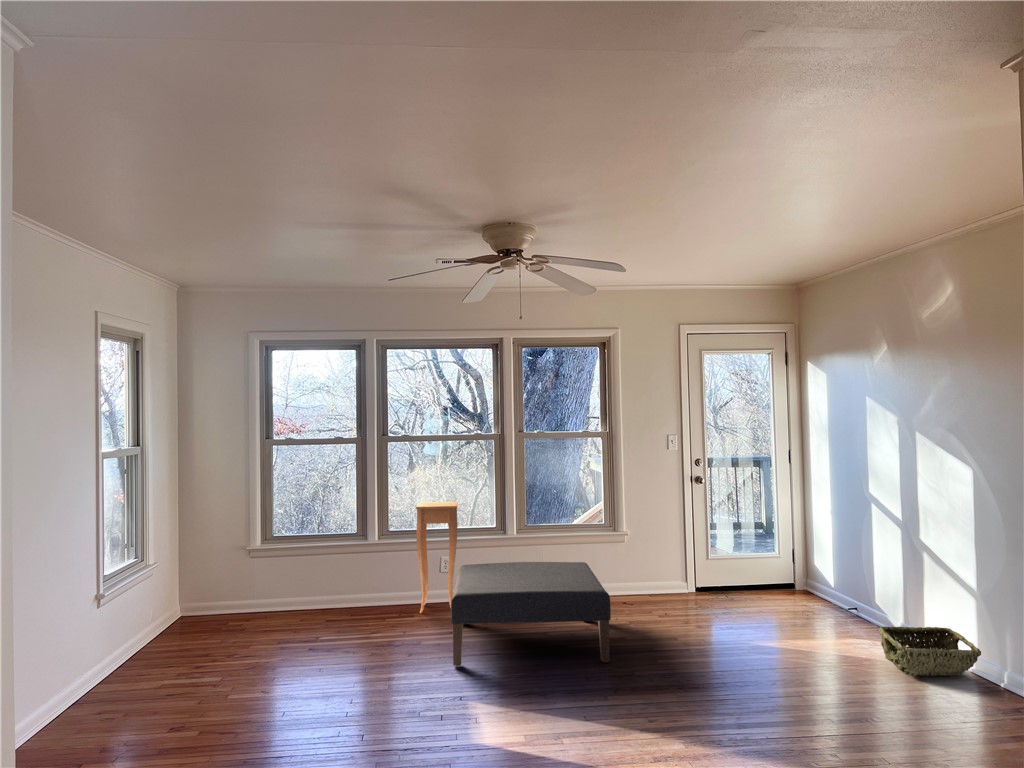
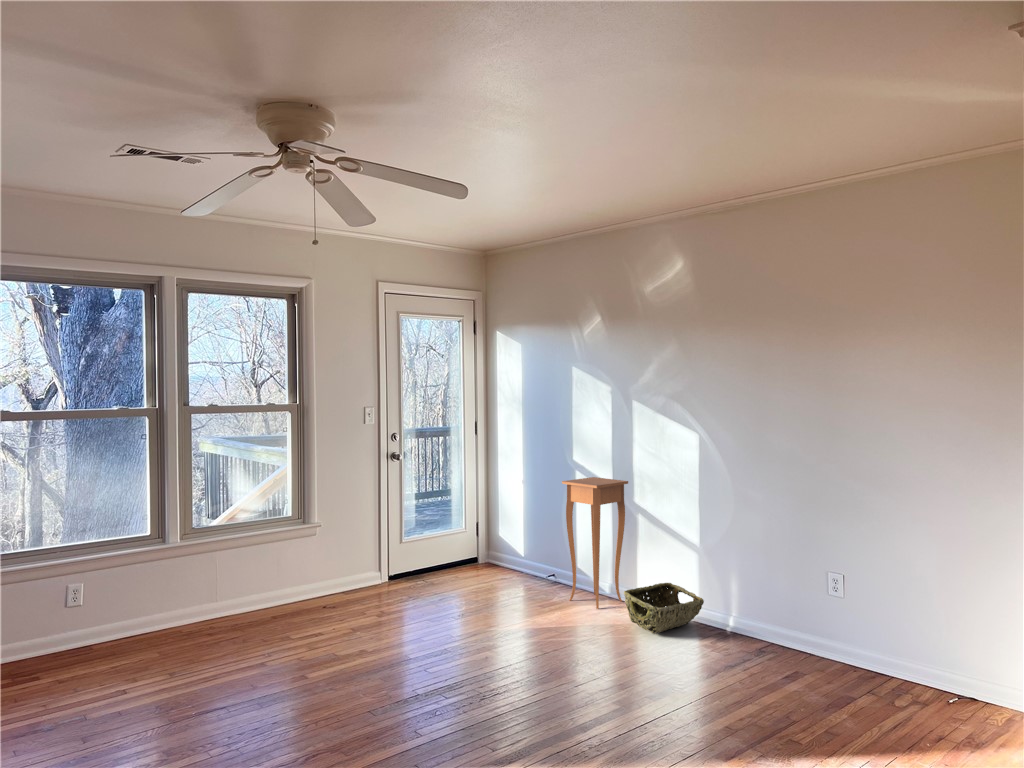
side table: present [416,502,458,613] -> present [562,477,628,609]
ottoman: present [451,562,611,666] -> none [124,567,379,743]

